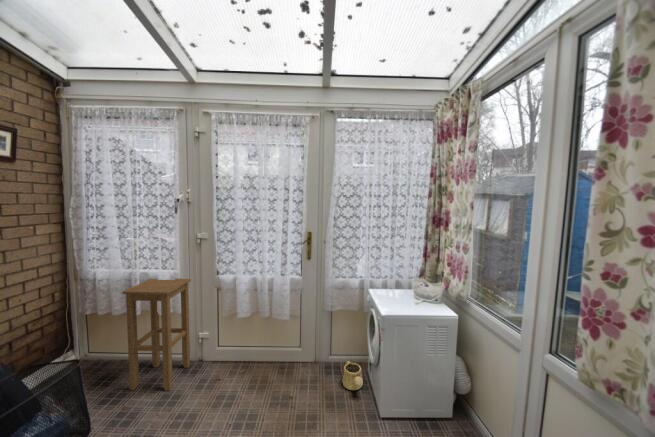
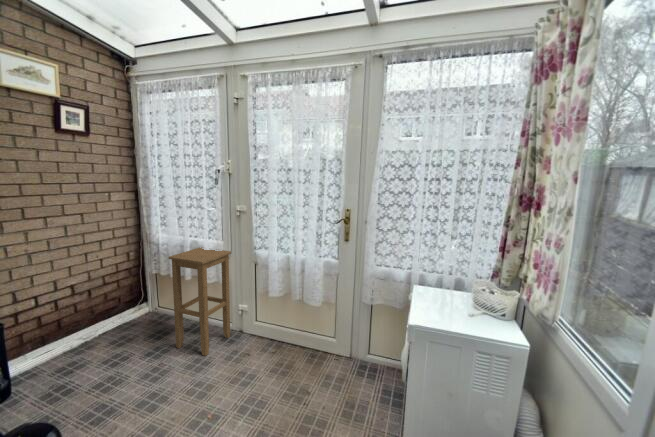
watering can: present [342,361,363,390] -> none [376,368,402,404]

